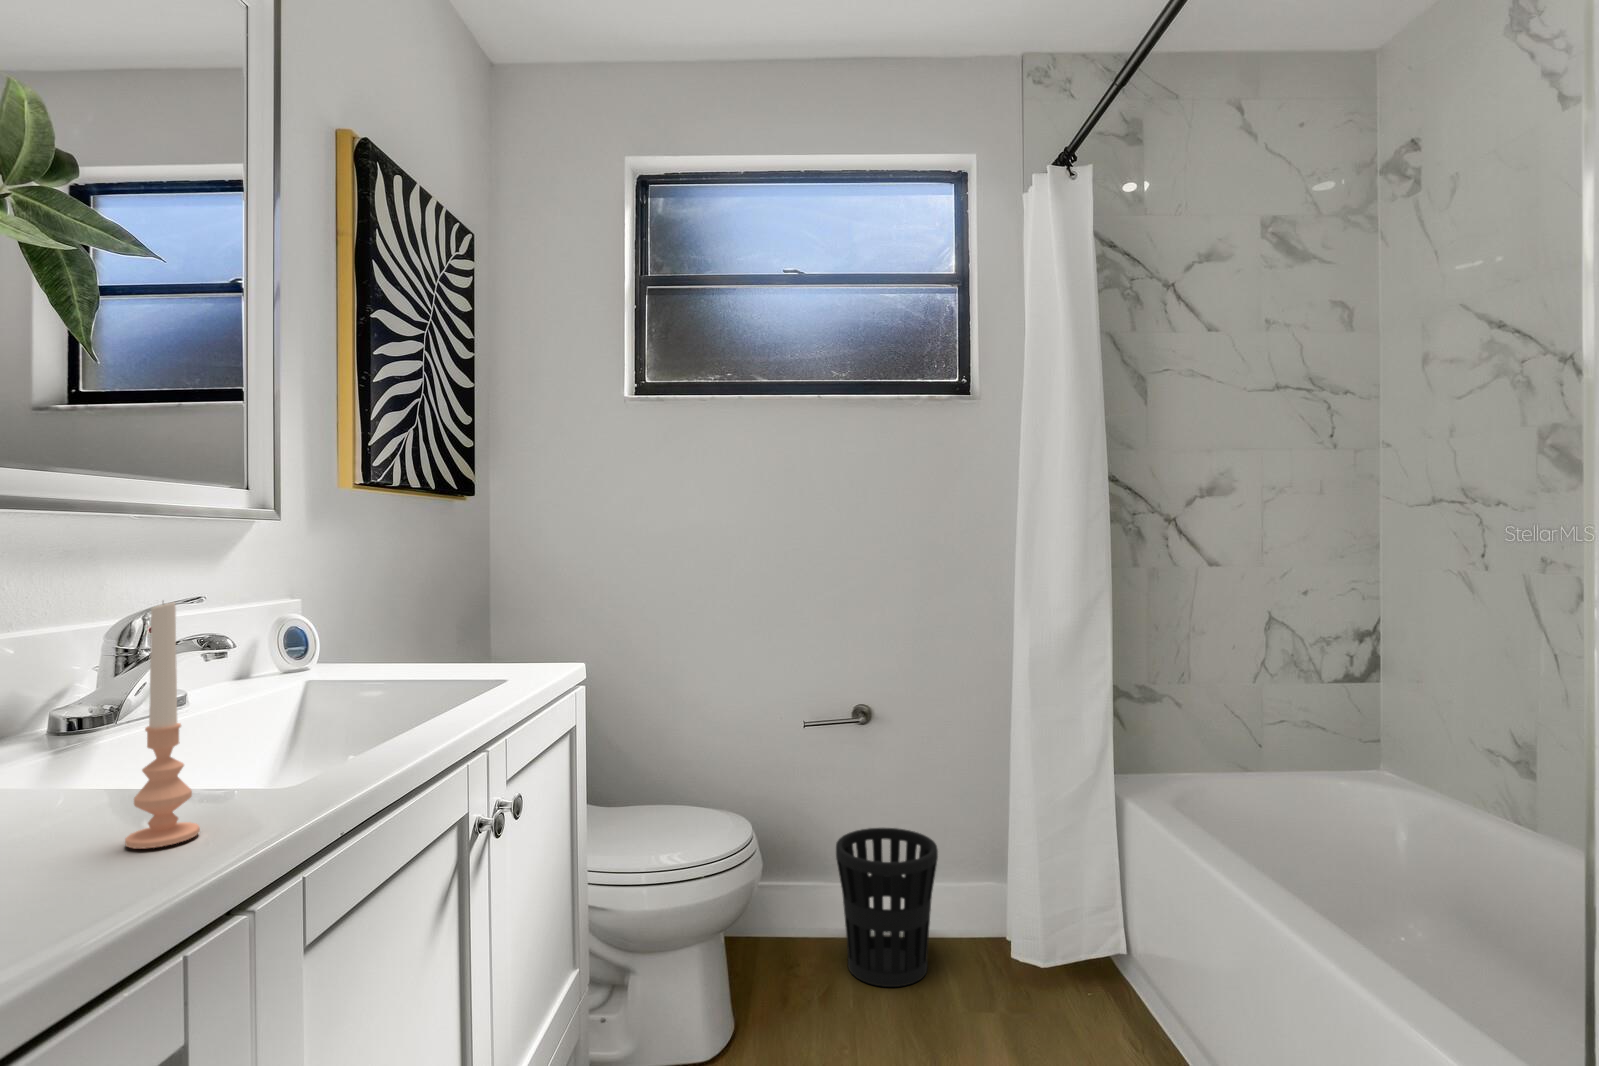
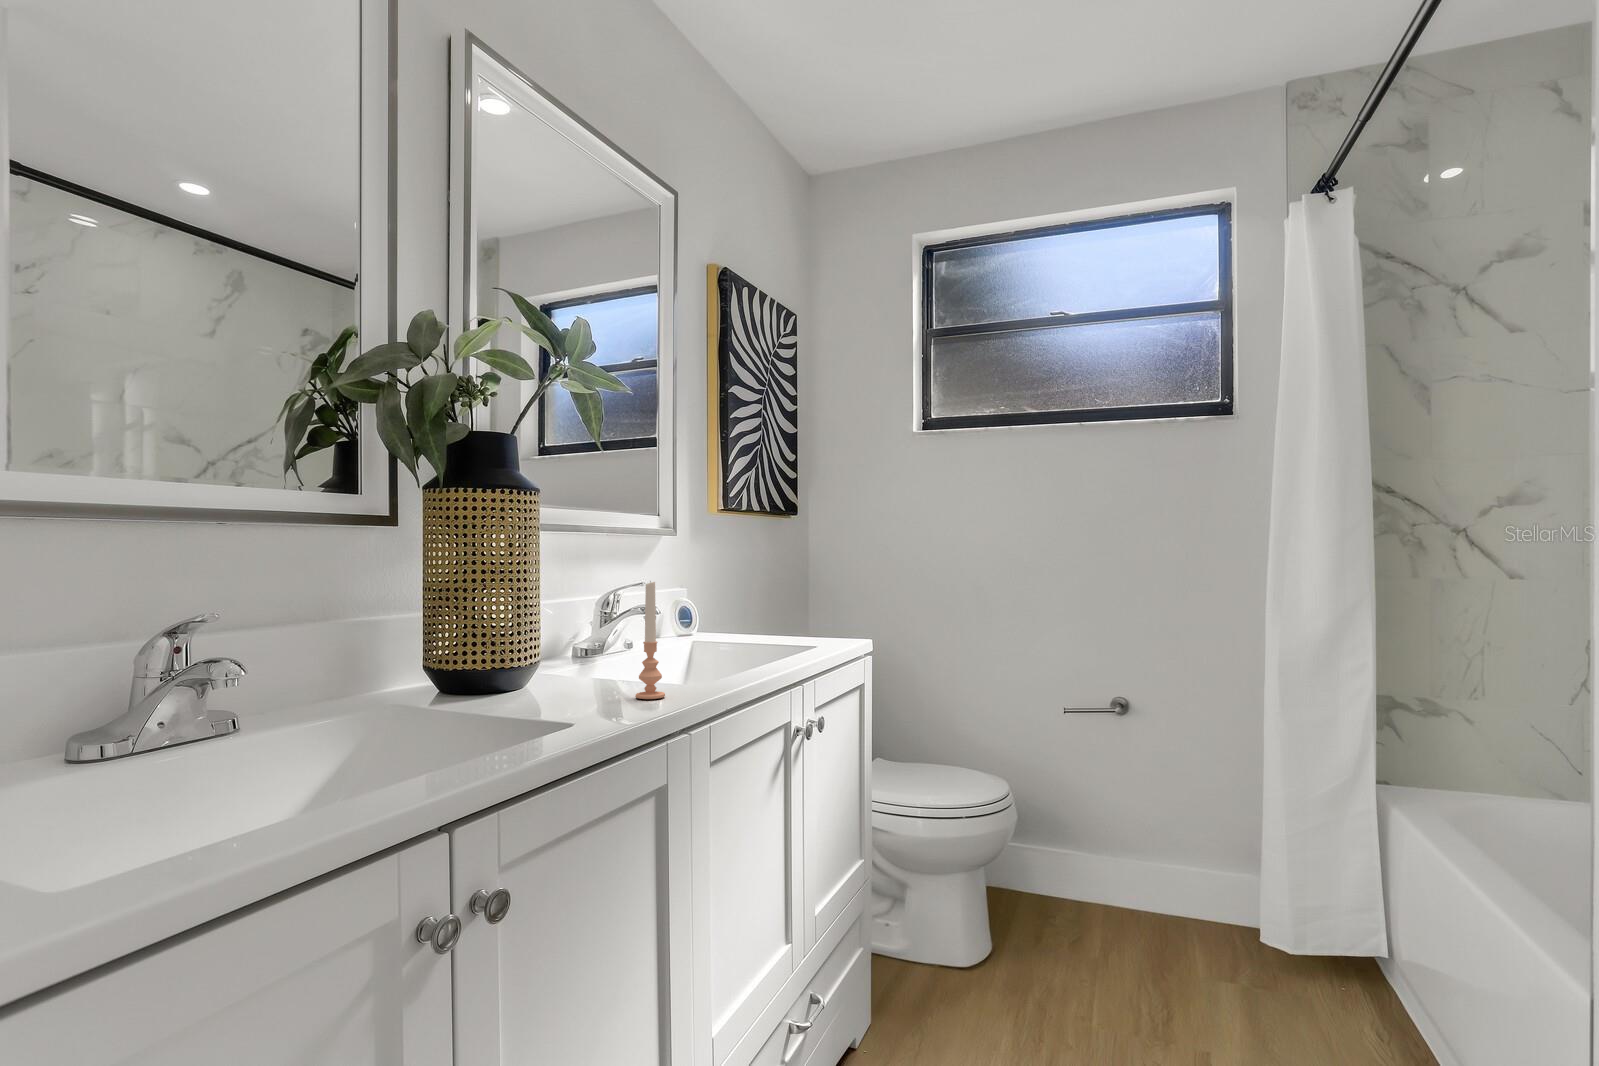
wastebasket: present [836,828,938,987] -> none [1093,810,1191,949]

